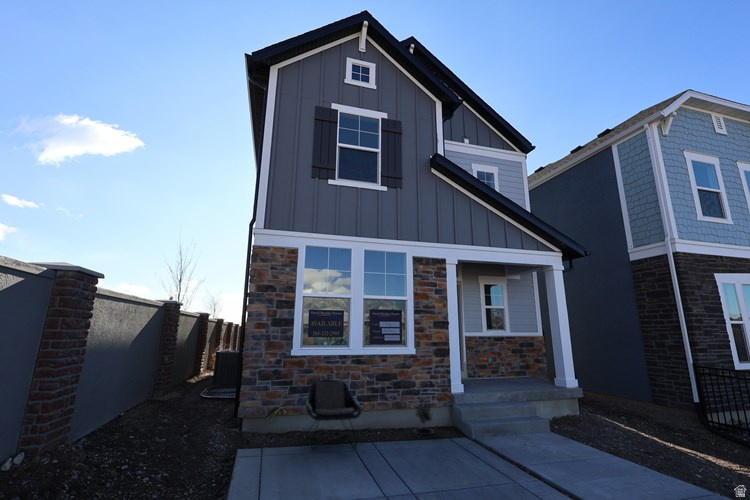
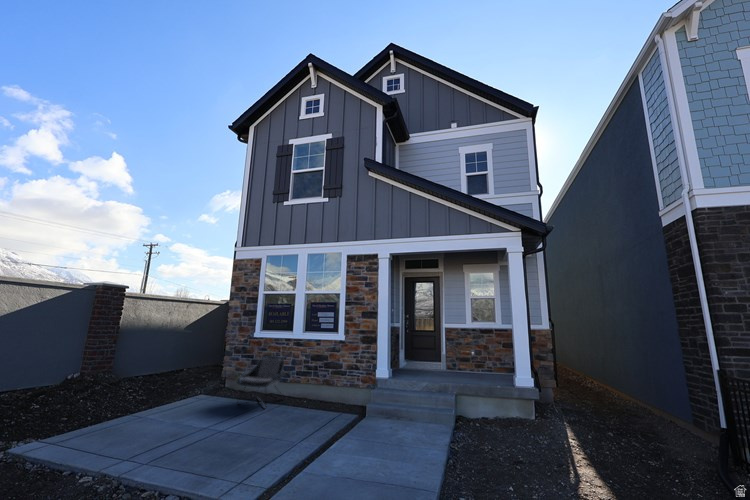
potted tree: present [414,398,433,435] -> none [329,375,349,411]

